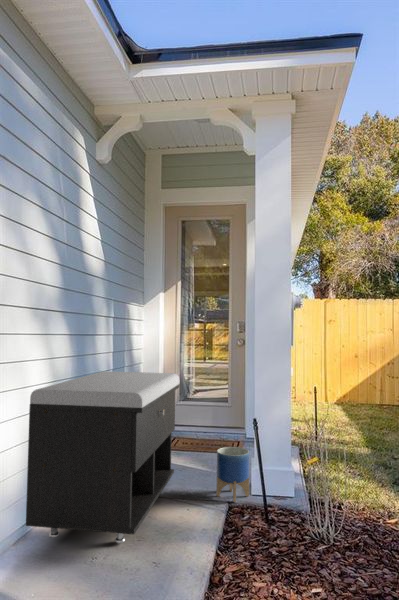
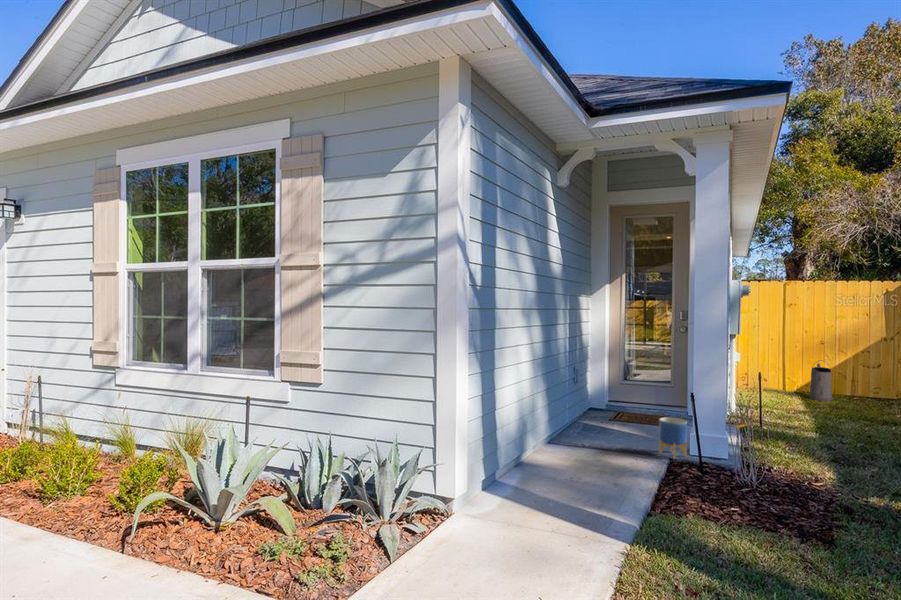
storage bench: present [26,371,179,543] -> none [525,353,628,472]
watering can: none [347,372,367,410] -> present [809,360,833,401]

